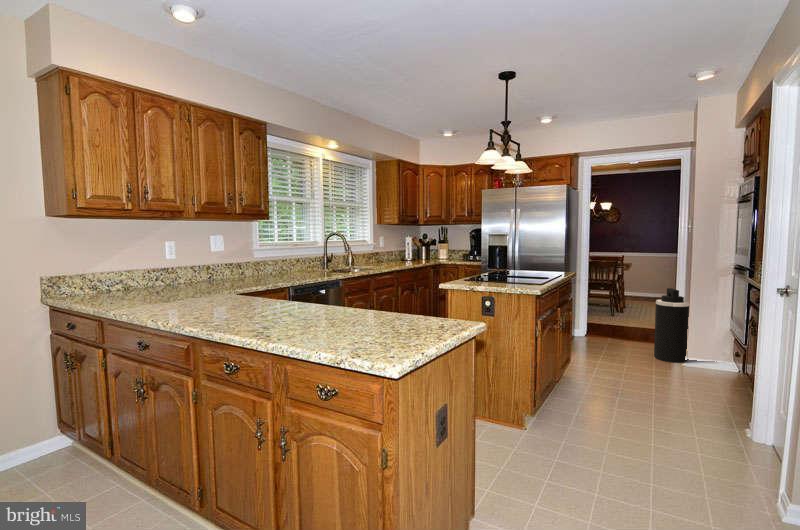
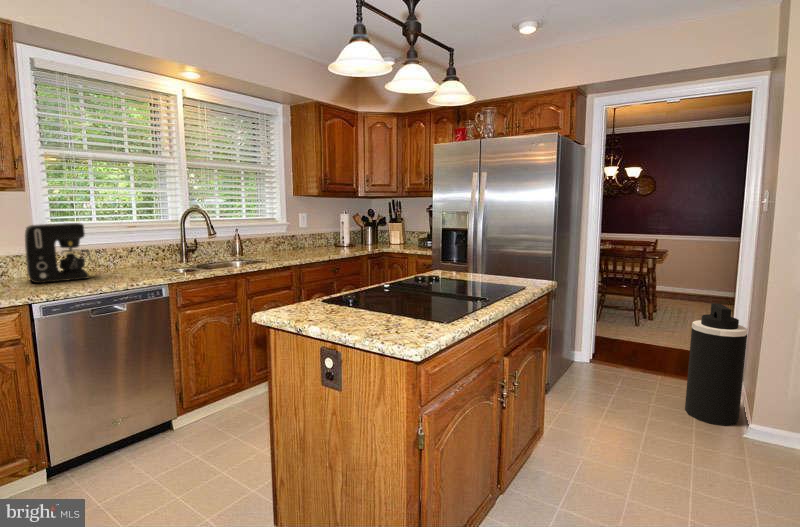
coffee maker: none [257,241,294,277] -> present [25,223,91,283]

